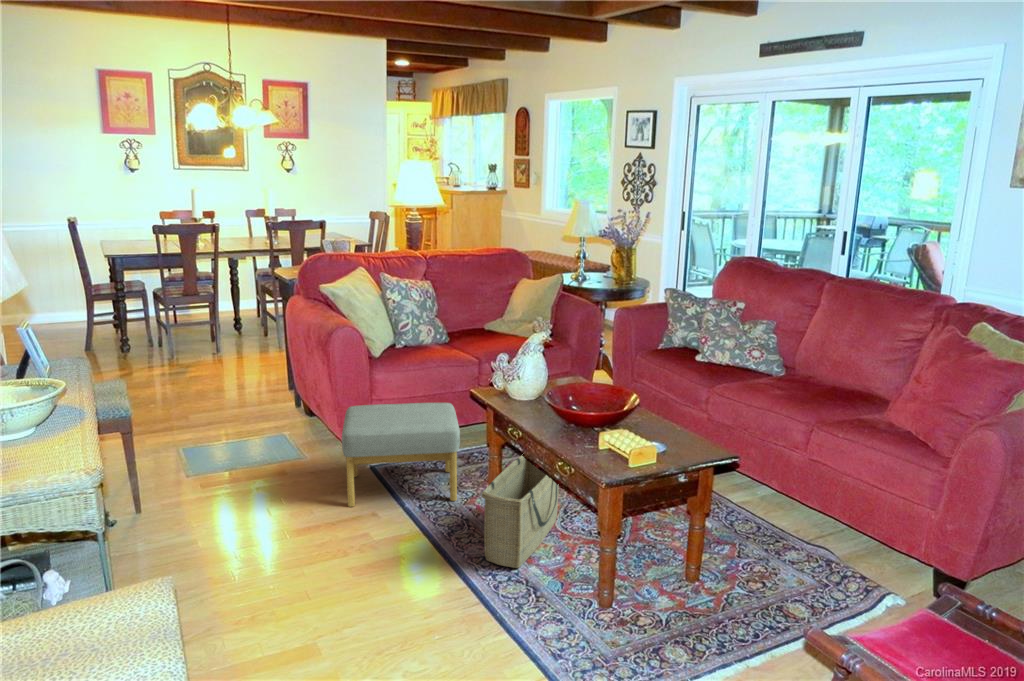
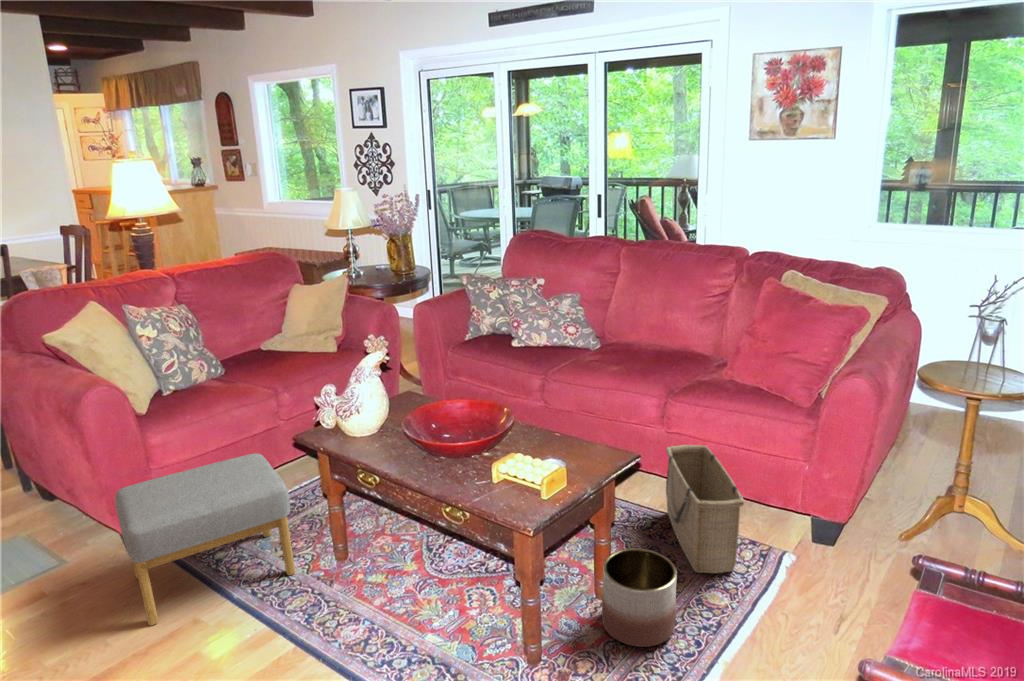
basket: present [482,456,559,568] -> present [666,445,744,573]
planter: none [677,540,750,627] -> present [602,548,677,647]

